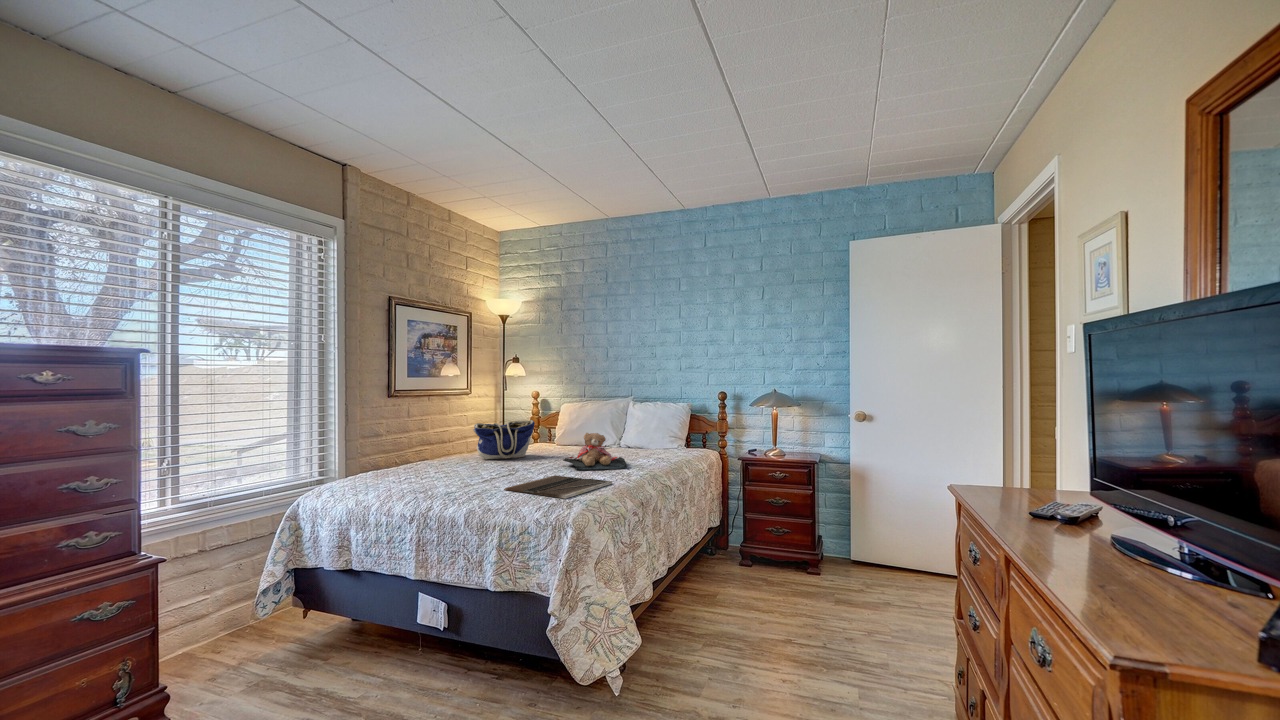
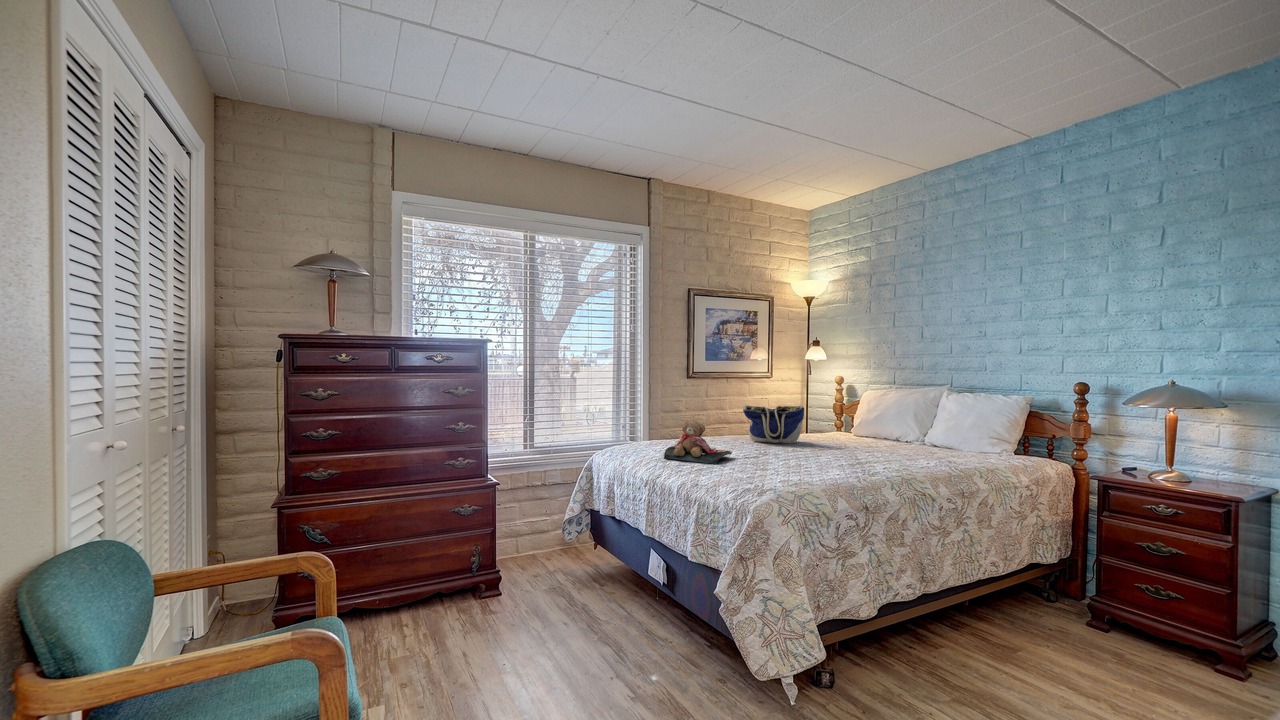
teddy bear: present [563,433,627,471] -> present [664,420,732,464]
laptop: present [504,475,612,499] -> none [726,464,841,487]

